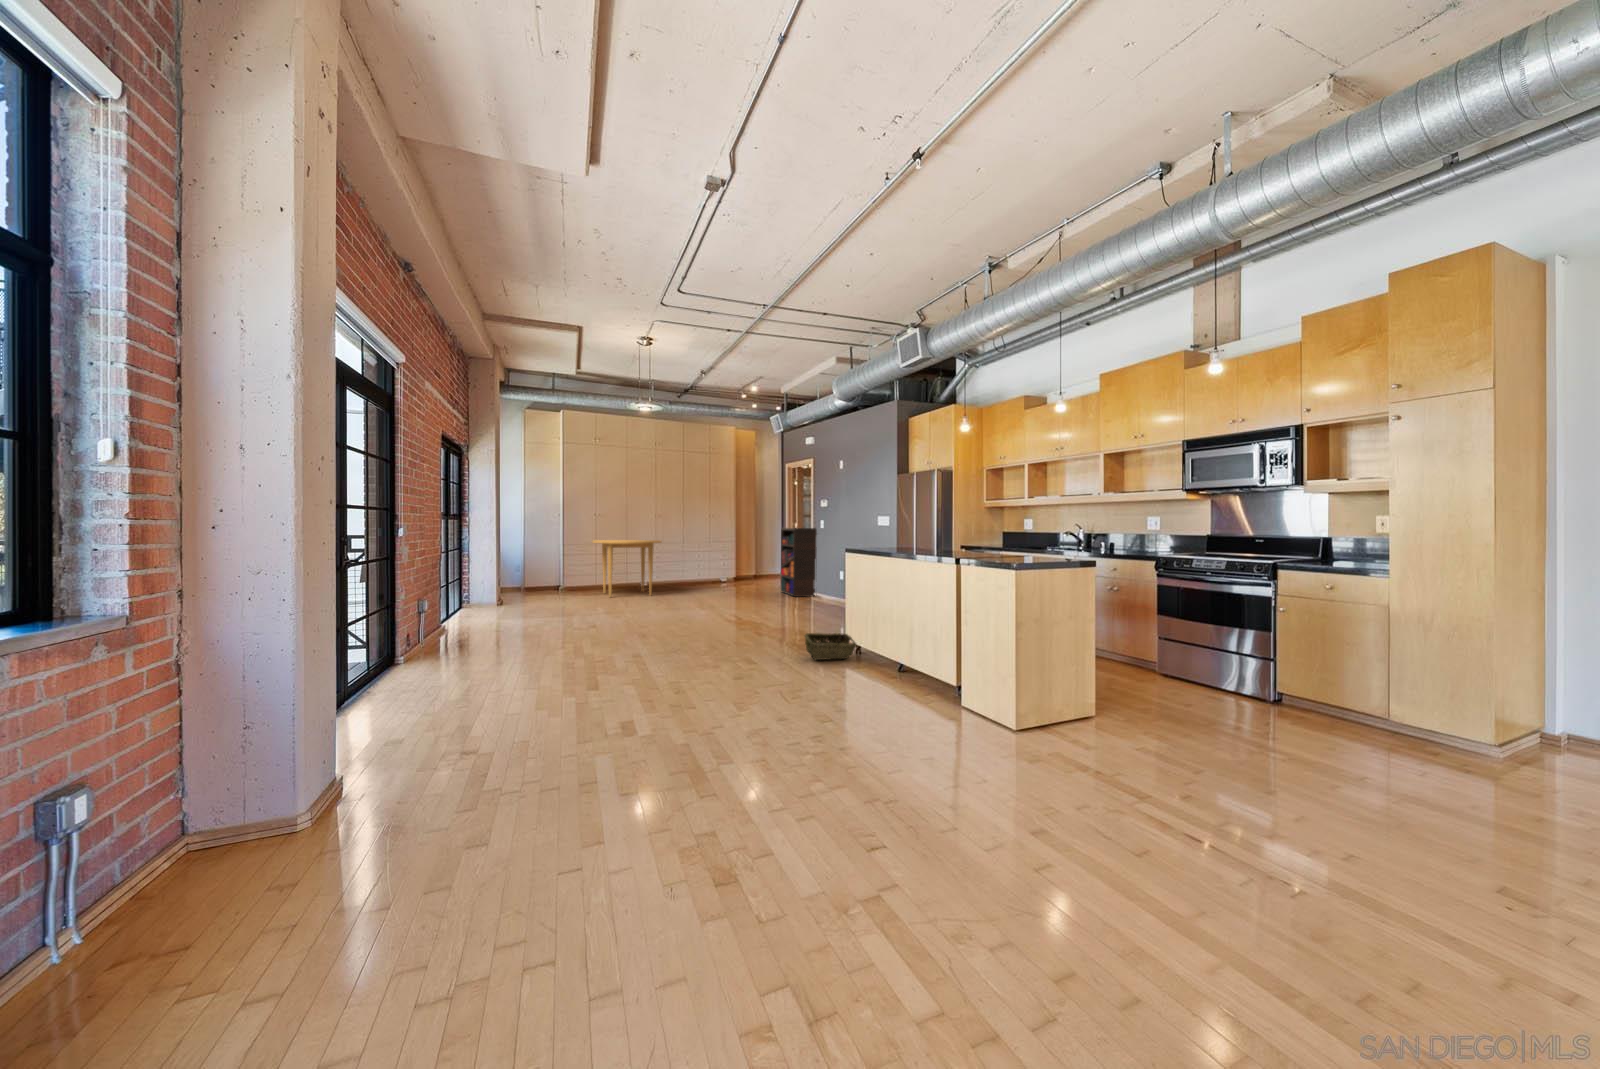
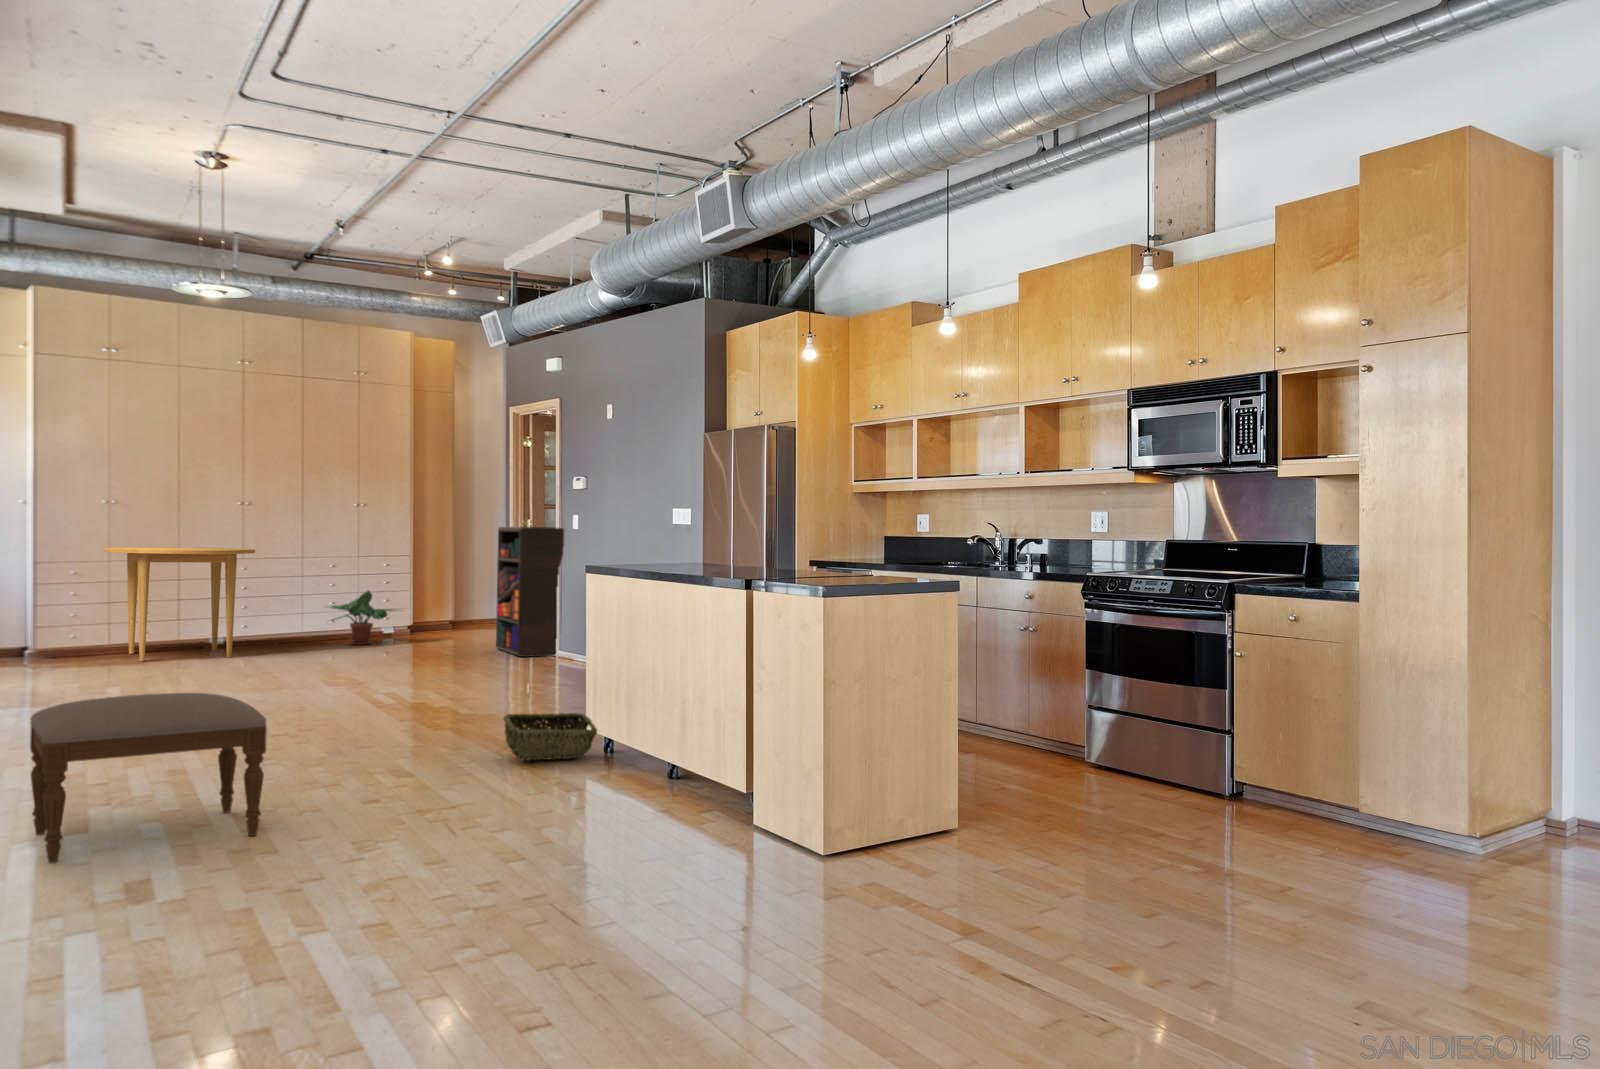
potted plant: none [694,561,735,589] -> present [330,591,394,645]
ottoman: none [572,623,691,716] -> present [30,693,267,862]

